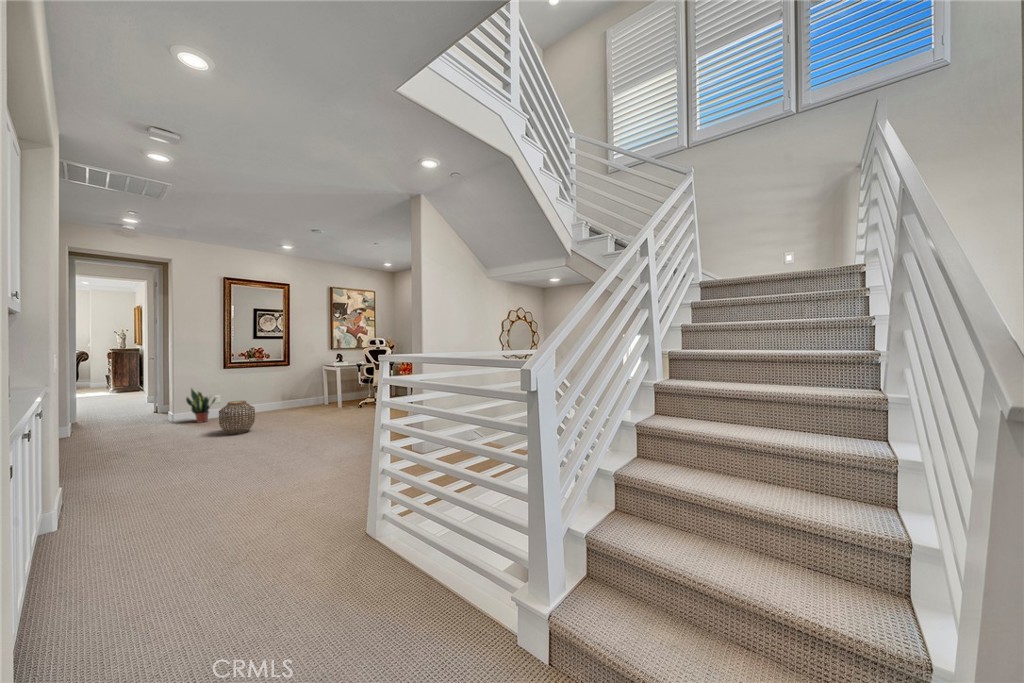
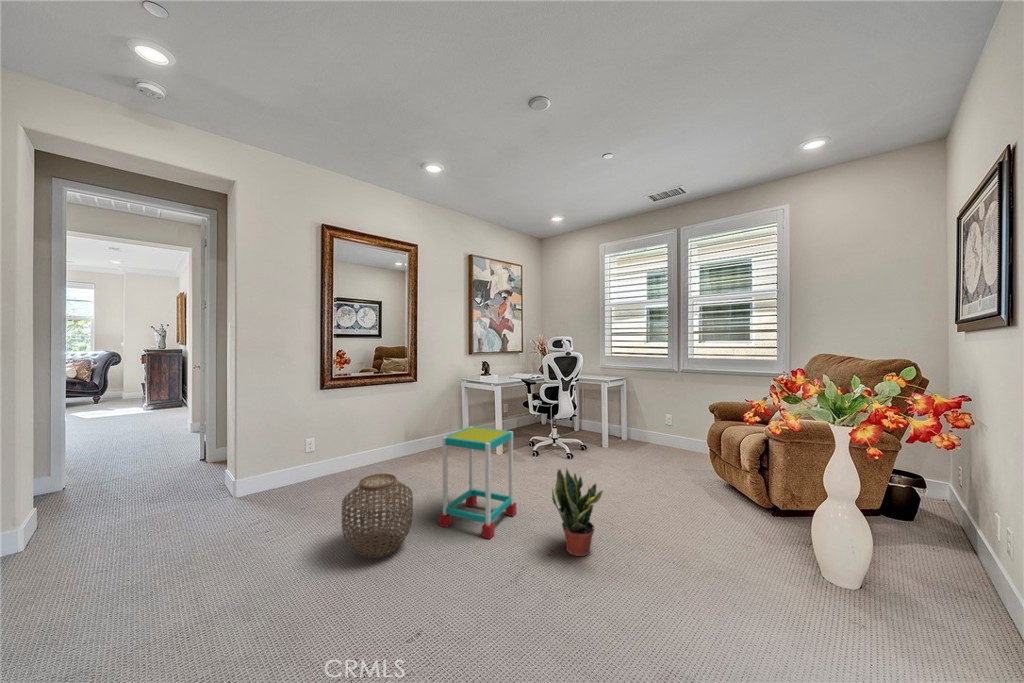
side table: none [272,383,316,430] -> present [439,426,516,539]
potted plant: present [186,389,216,423] -> present [552,468,603,556]

